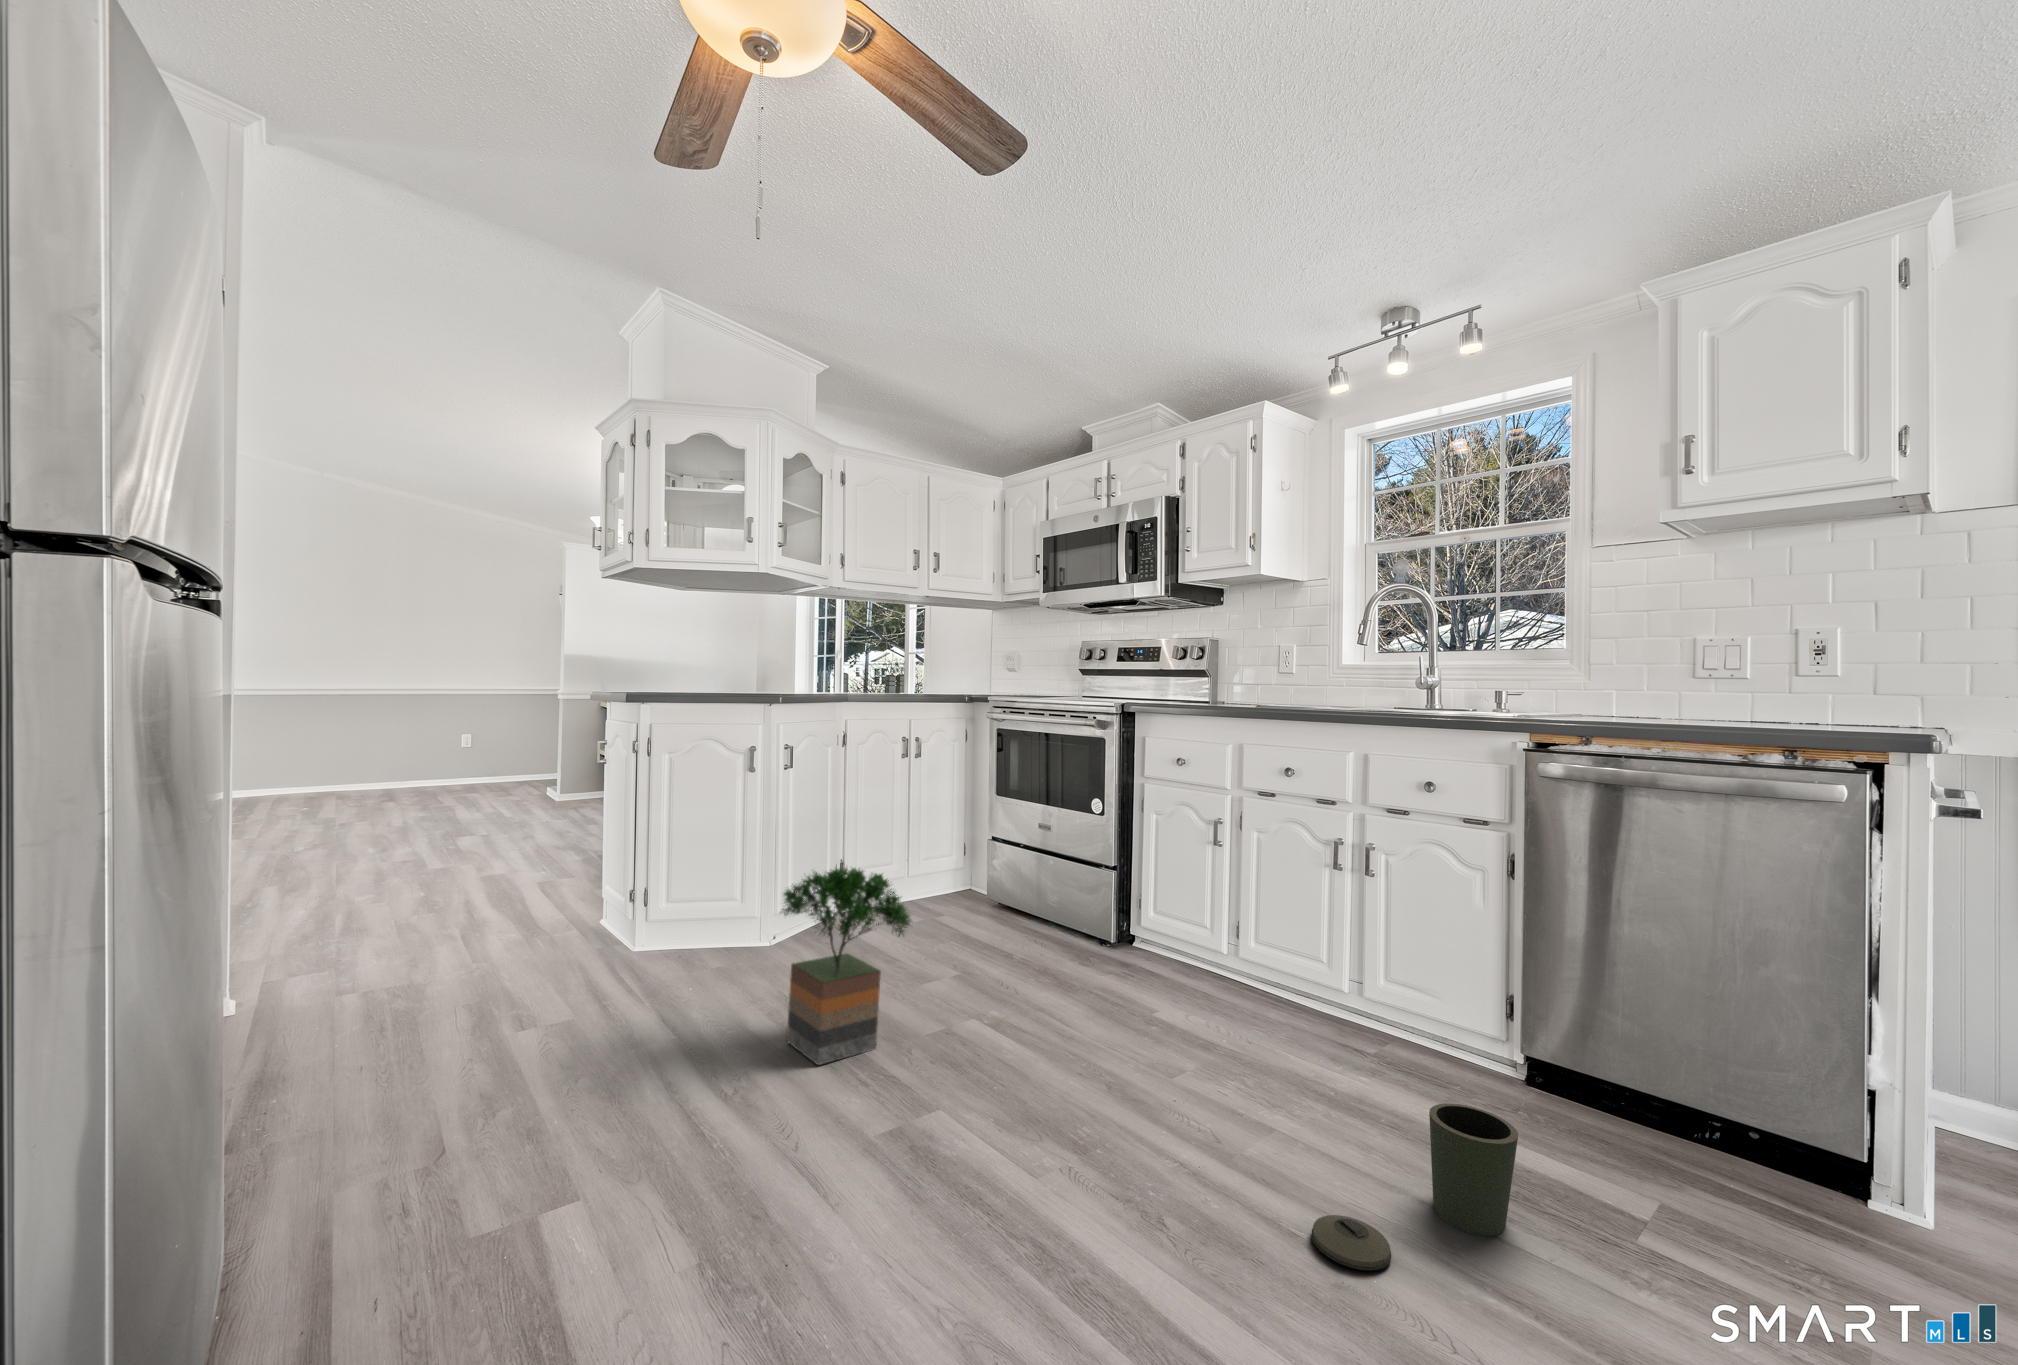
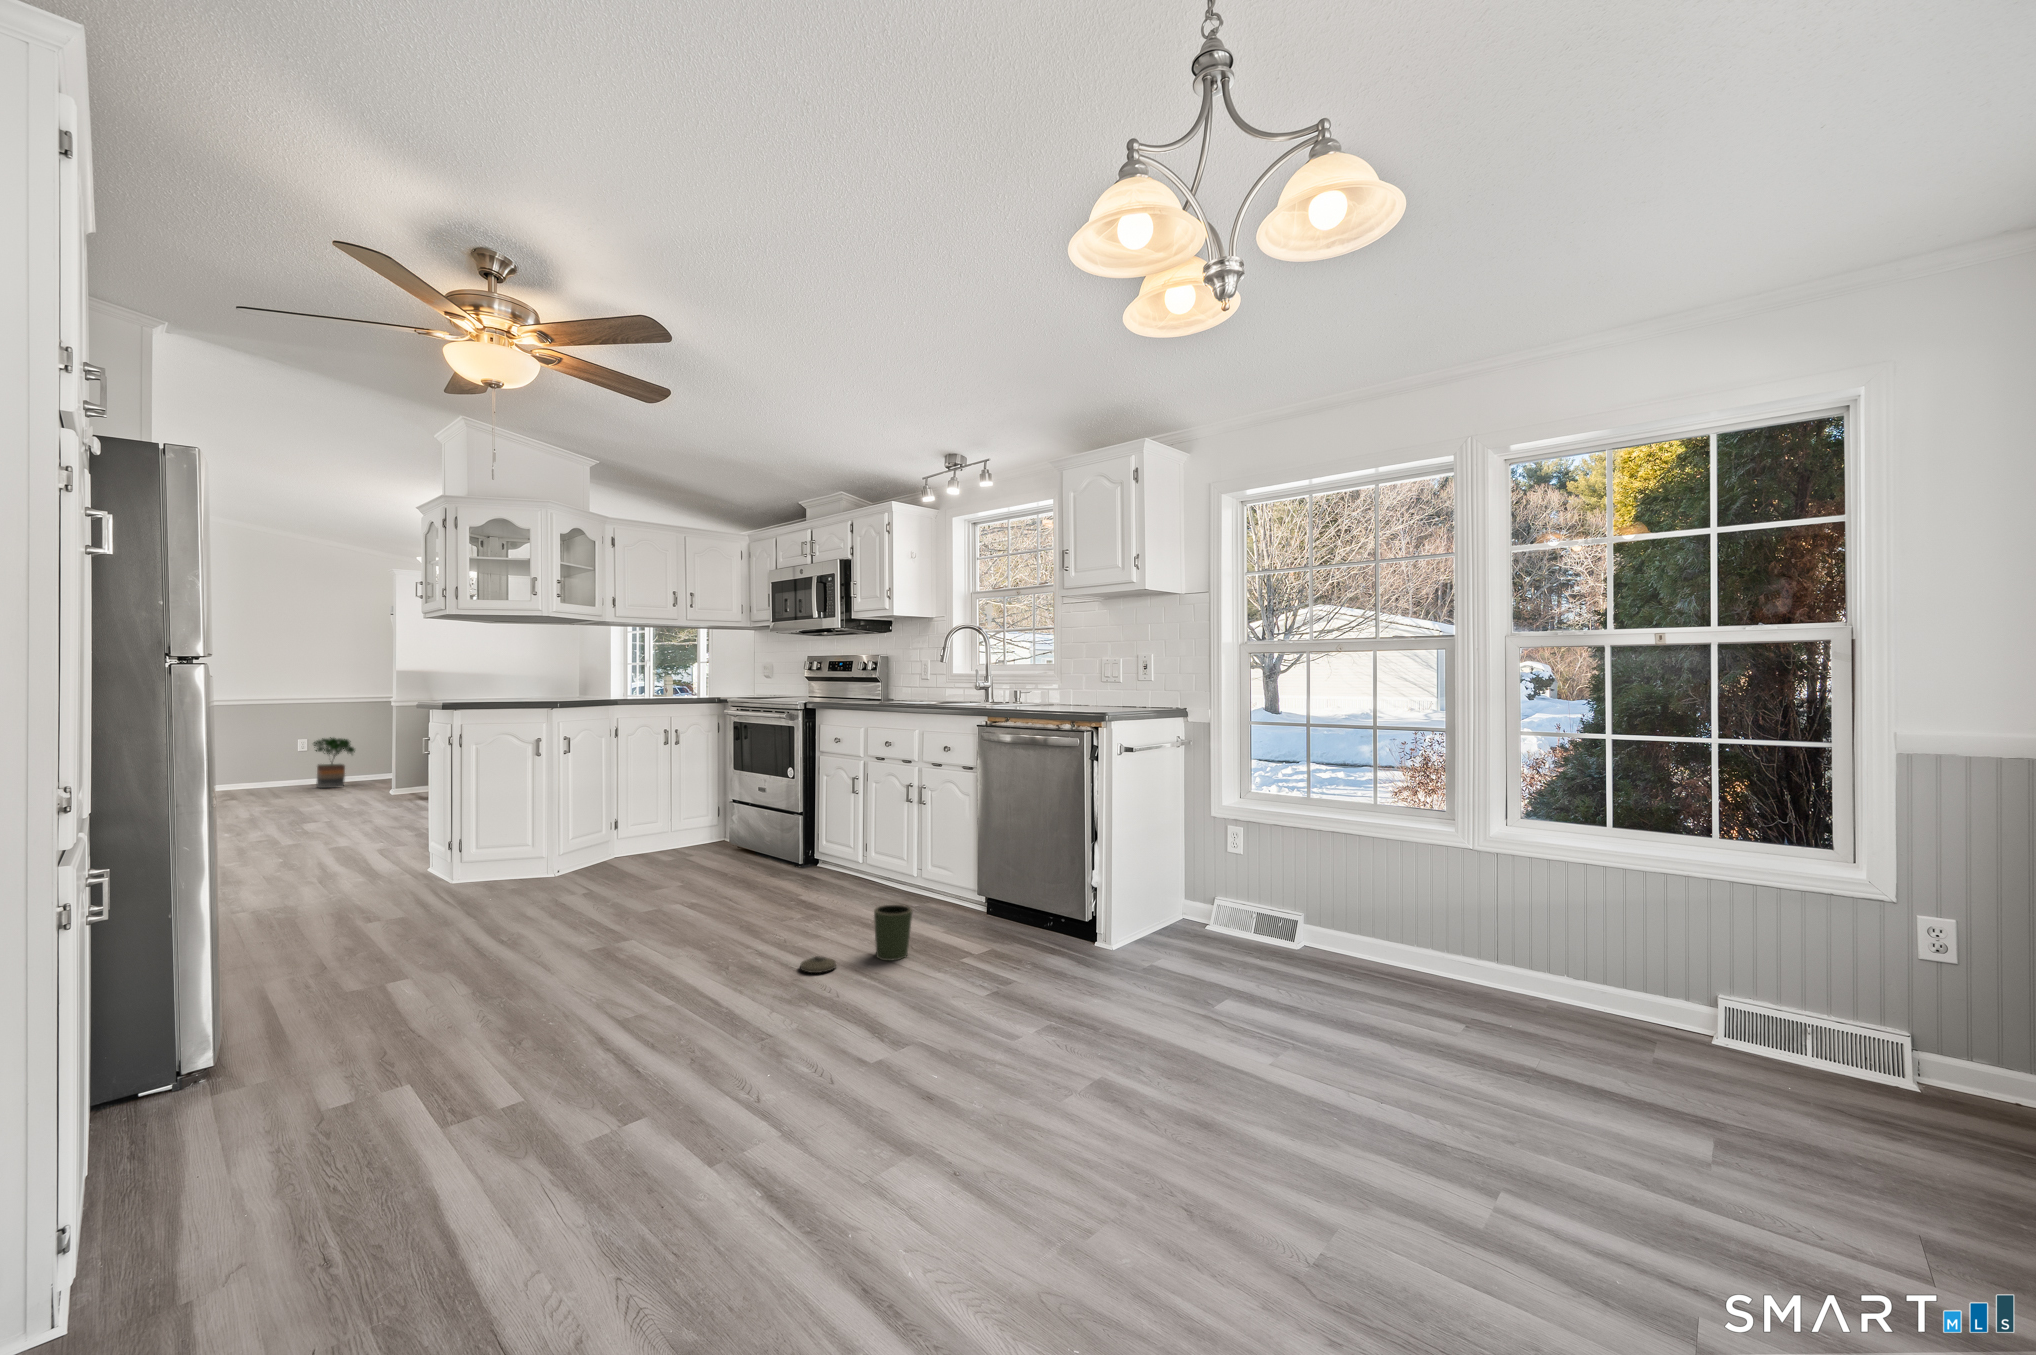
potted tree: present [782,868,911,1065] -> present [314,737,355,788]

